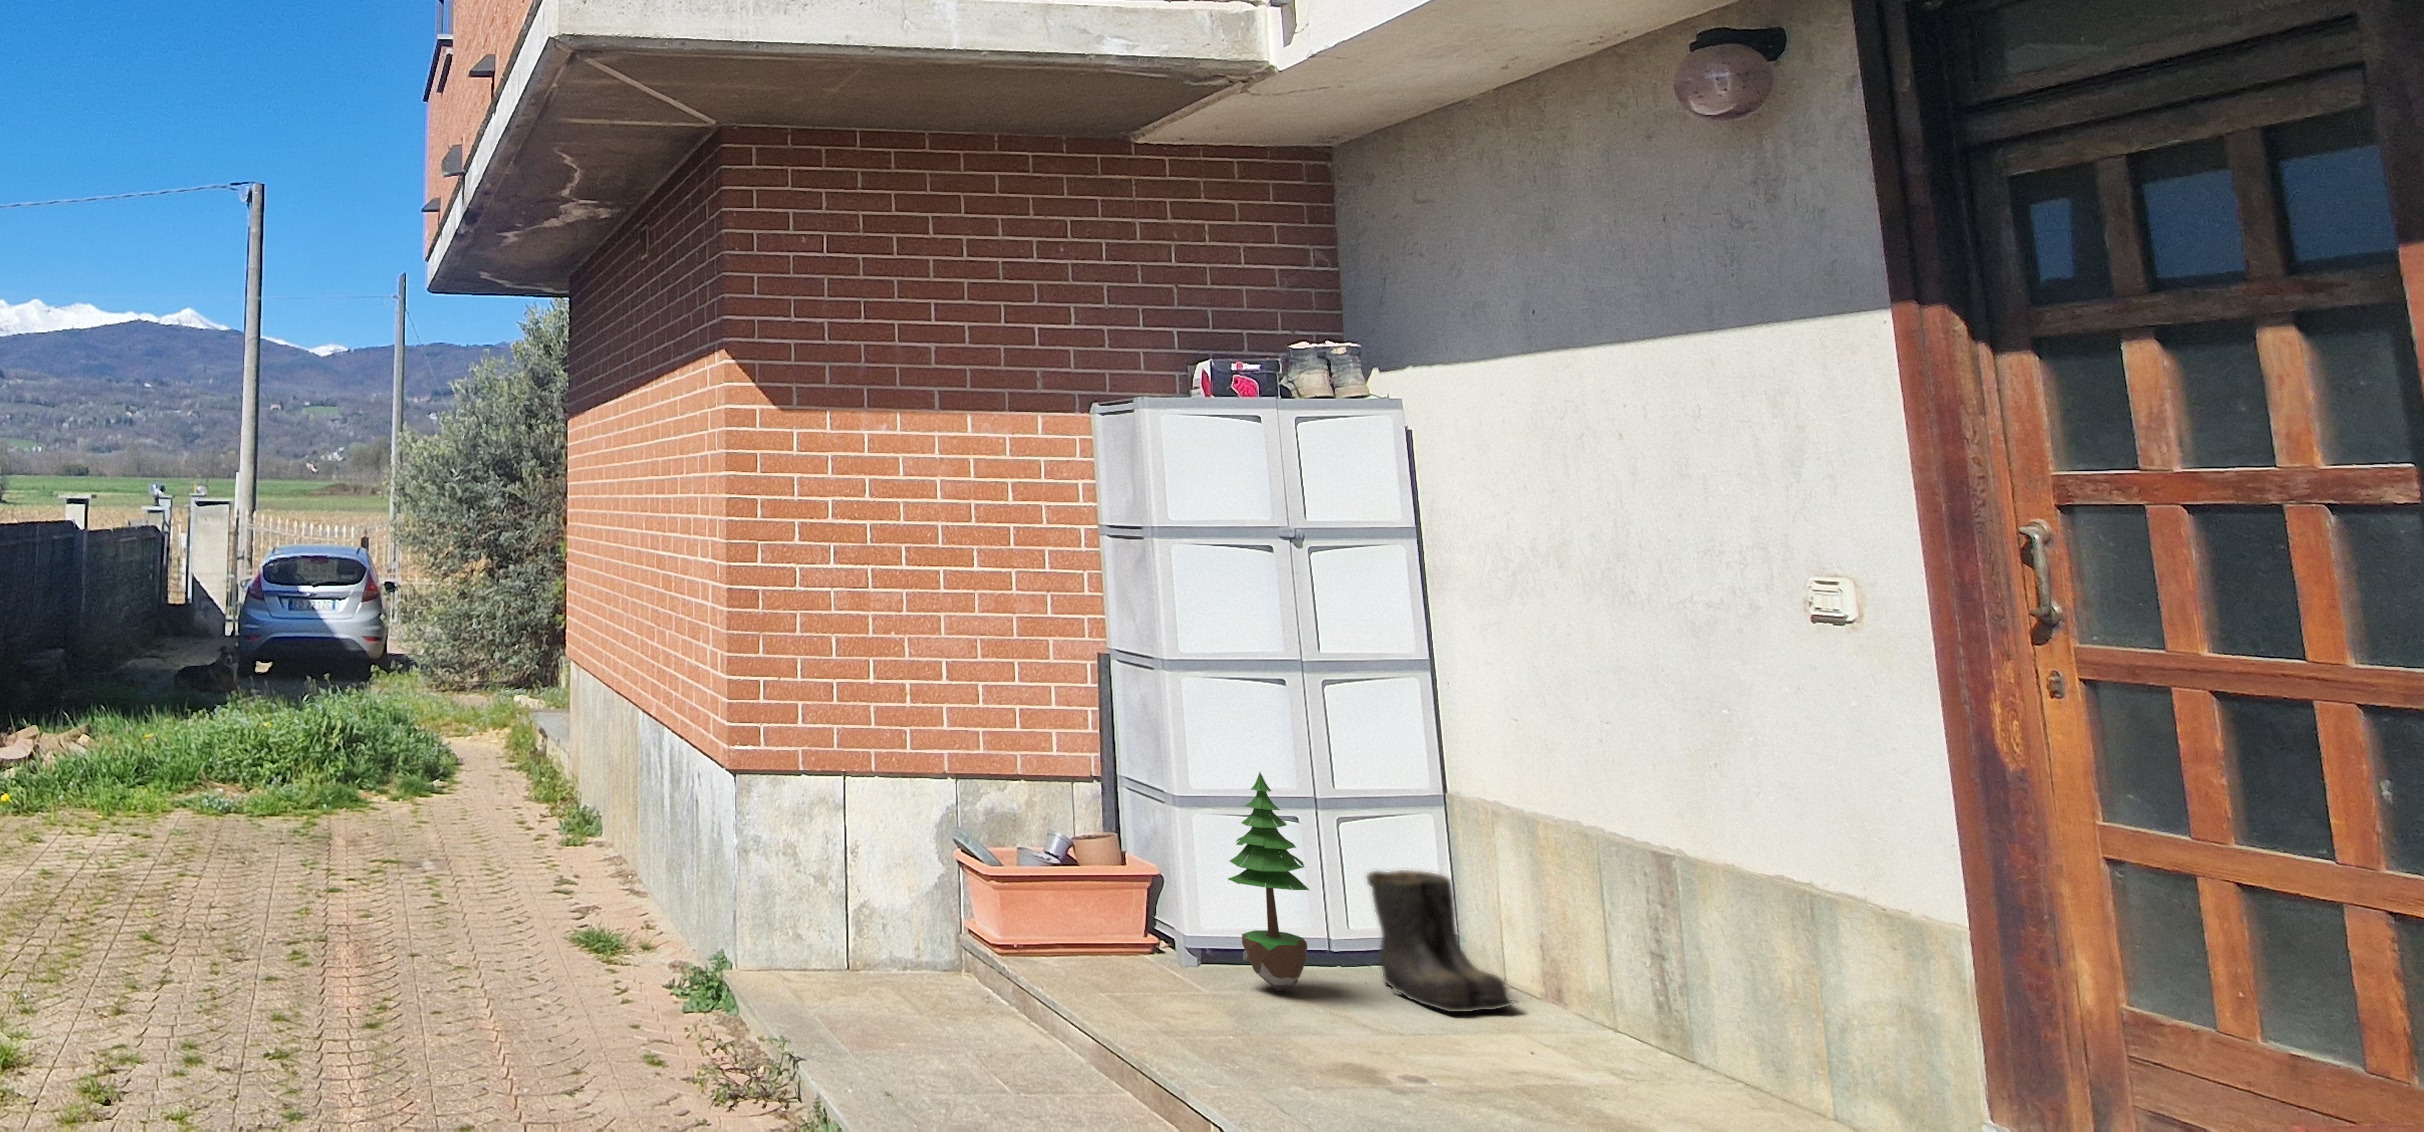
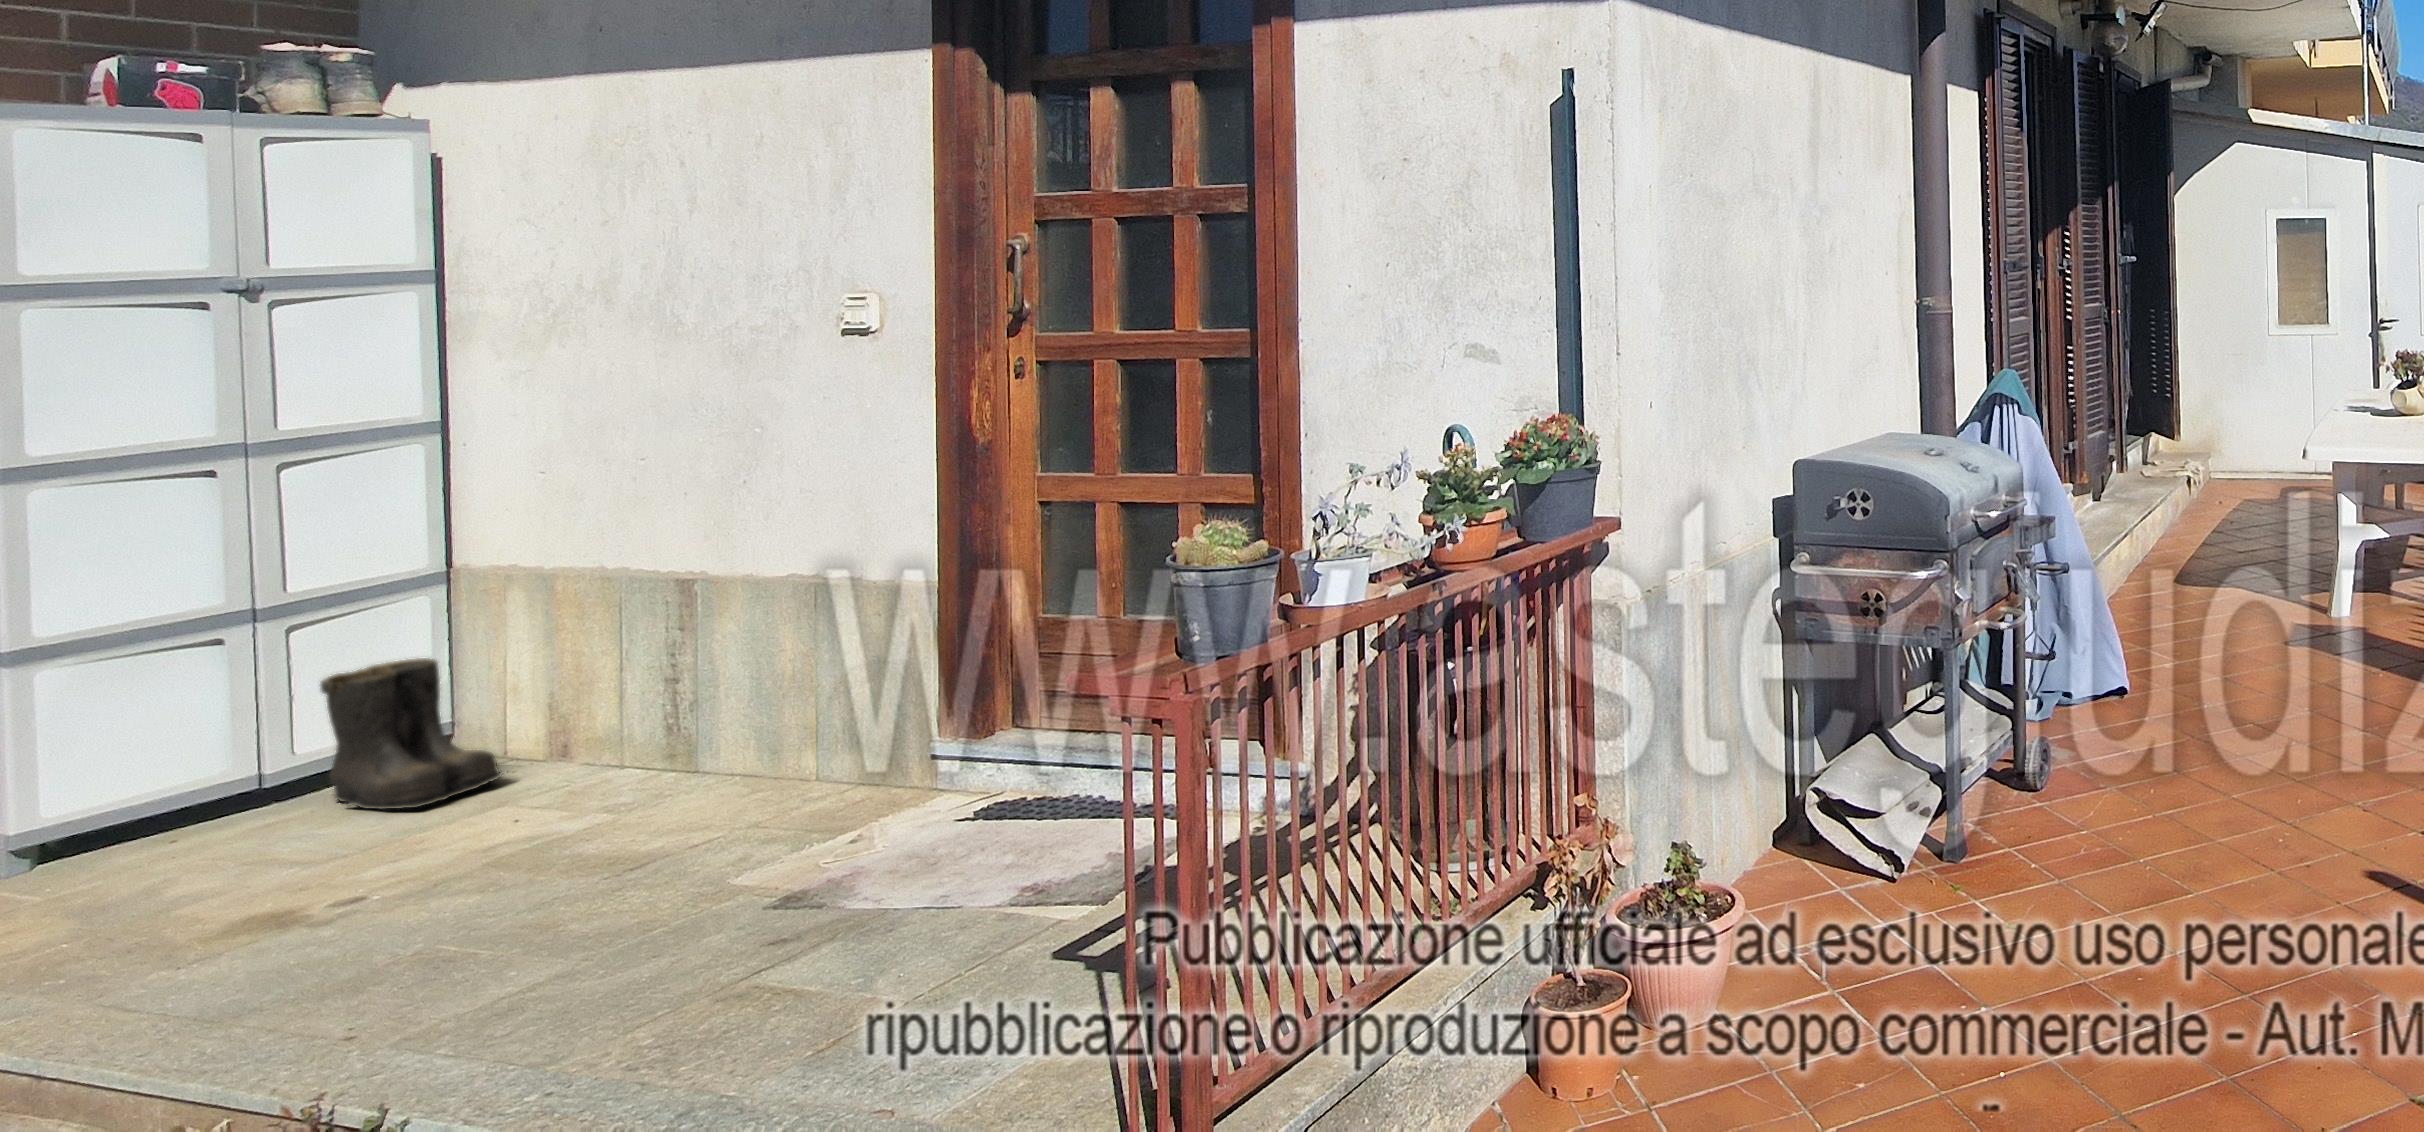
potted tree: present [1228,772,1309,991] -> none [85,590,225,857]

